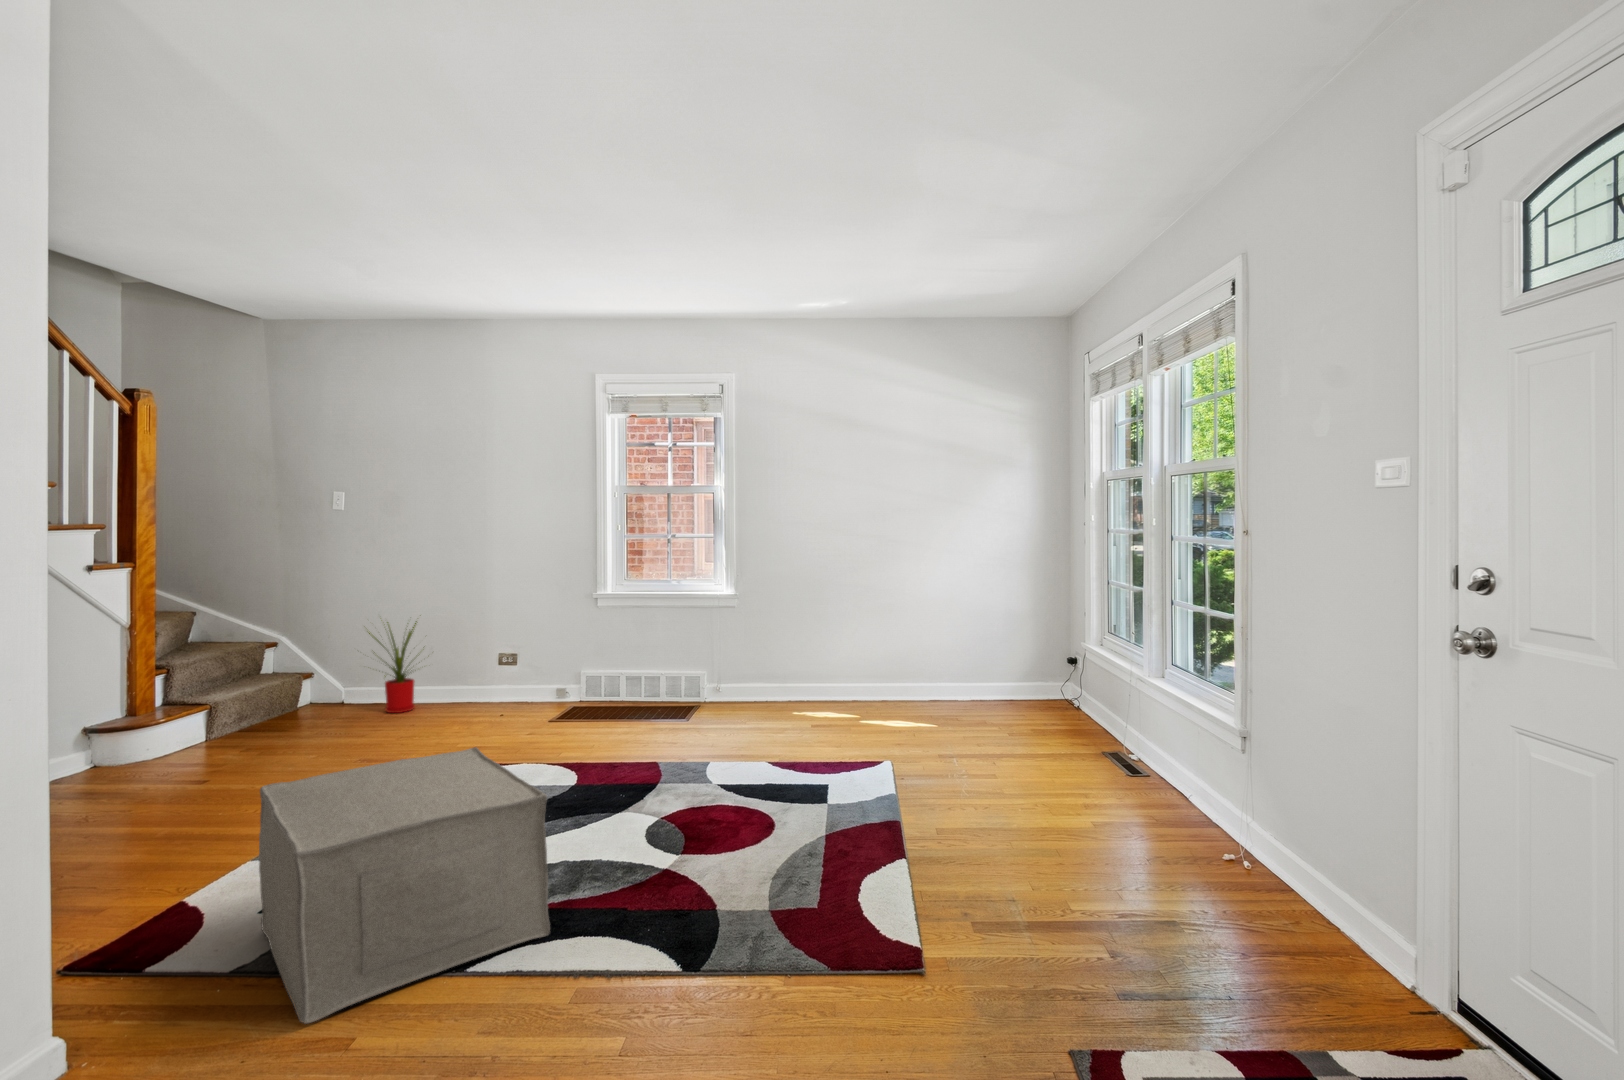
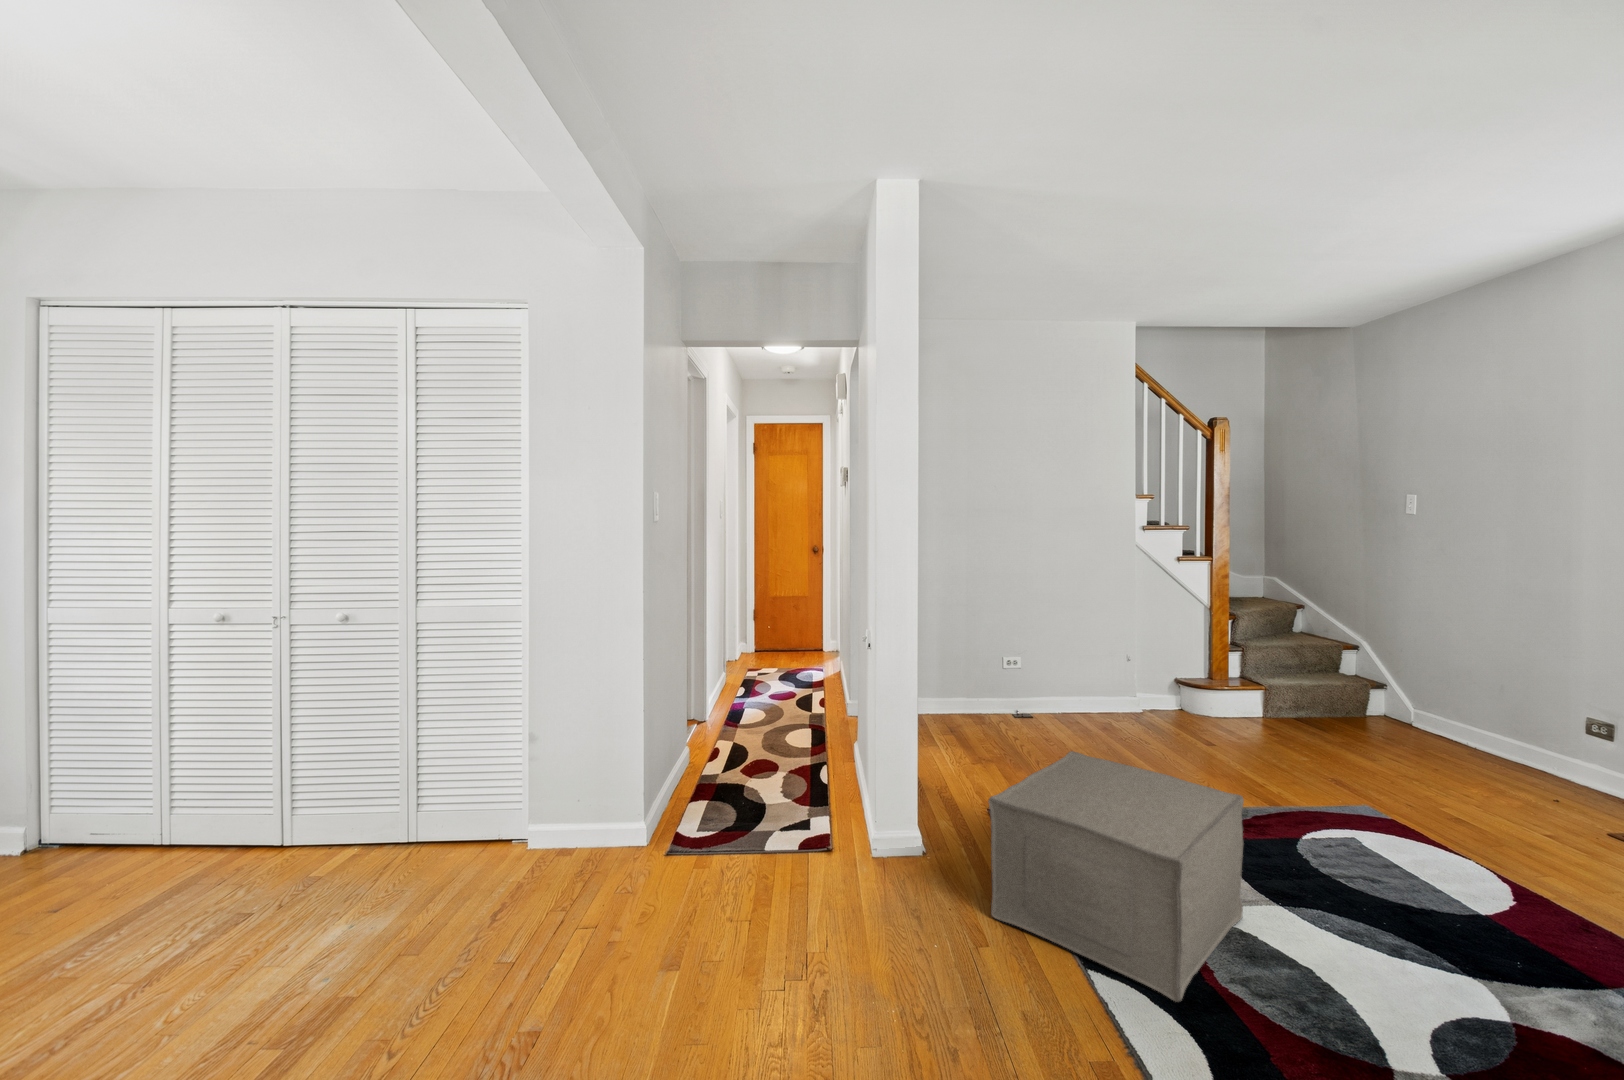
house plant: present [367,621,417,713] -> none [1398,636,1510,754]

